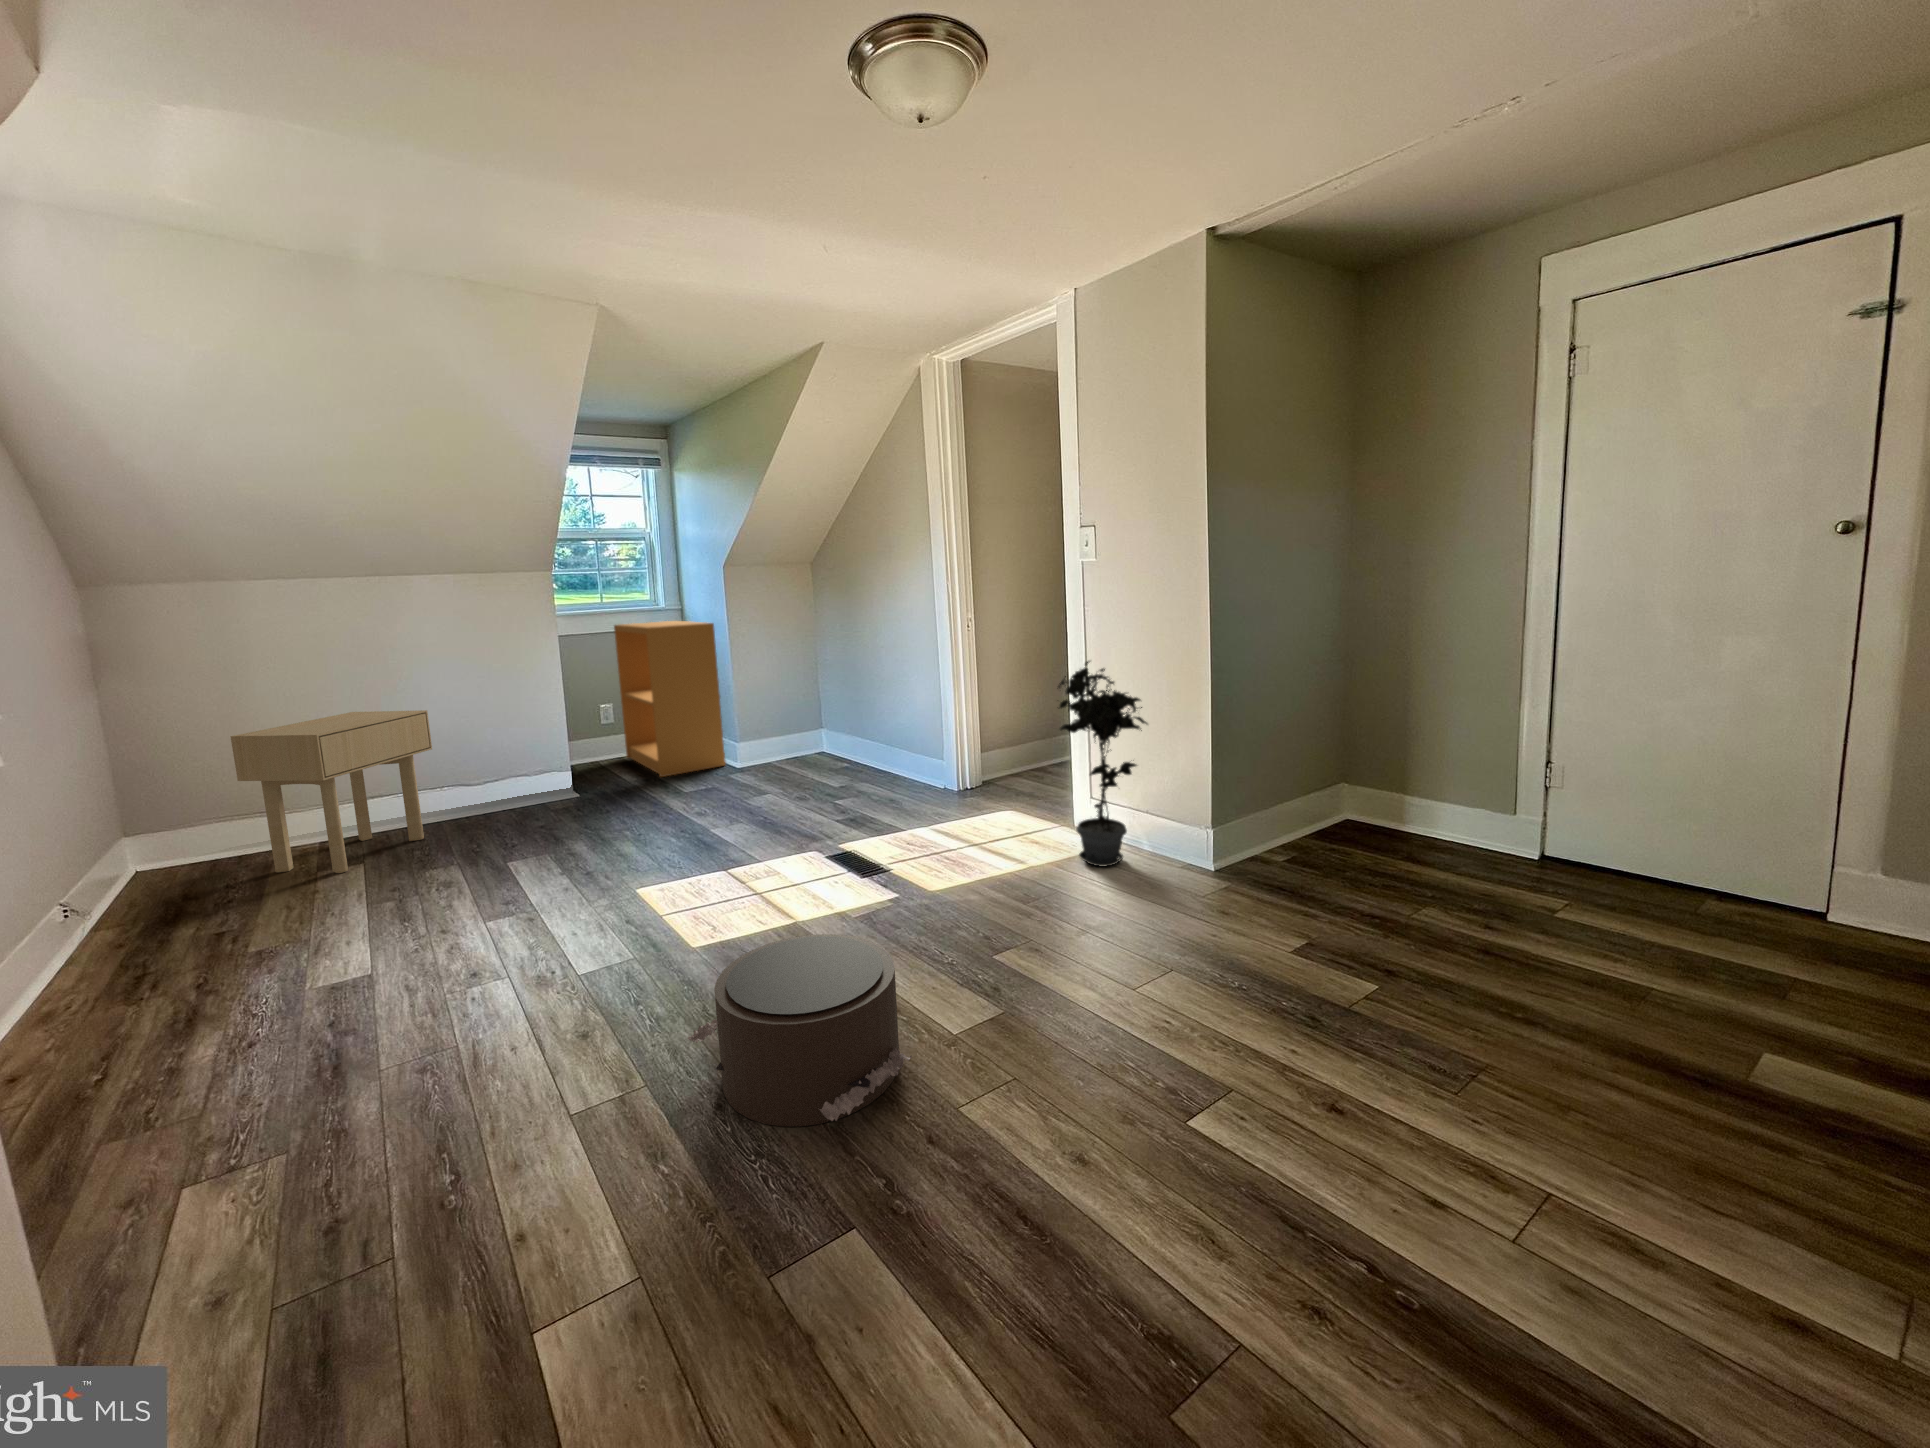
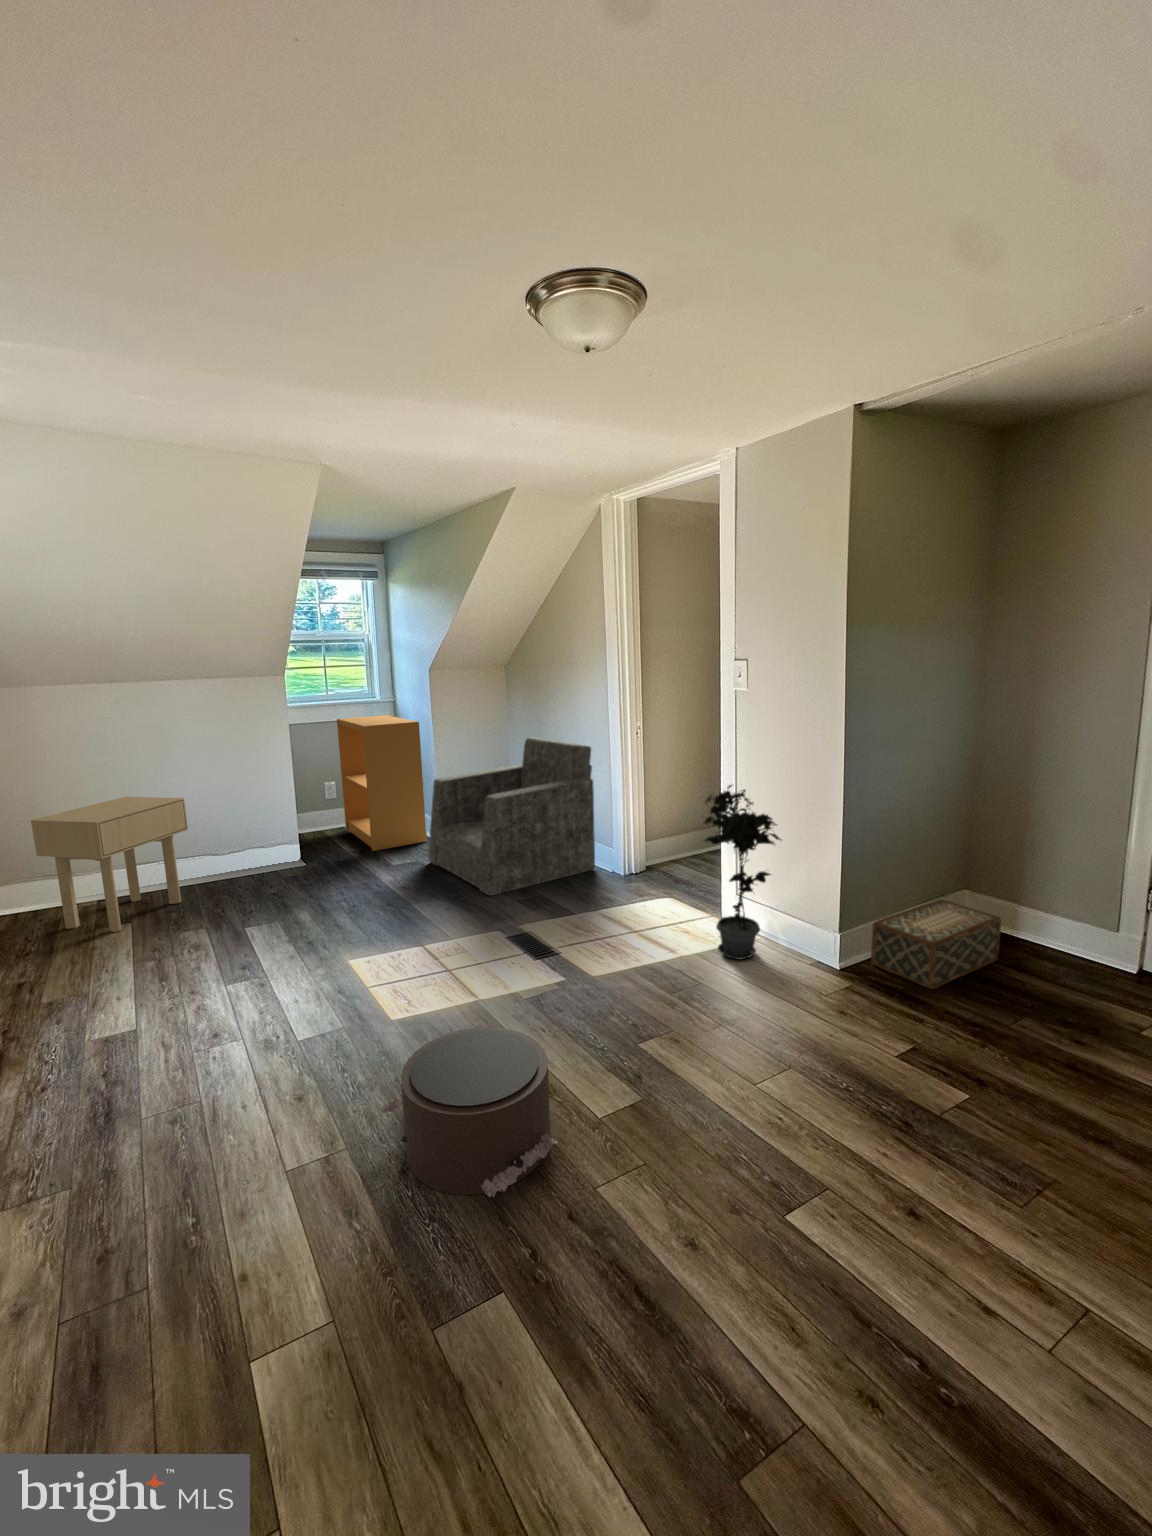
armchair: none [729,637,928,817] -> present [429,737,595,896]
woven basket: none [1255,790,1396,885] -> present [871,899,1001,989]

